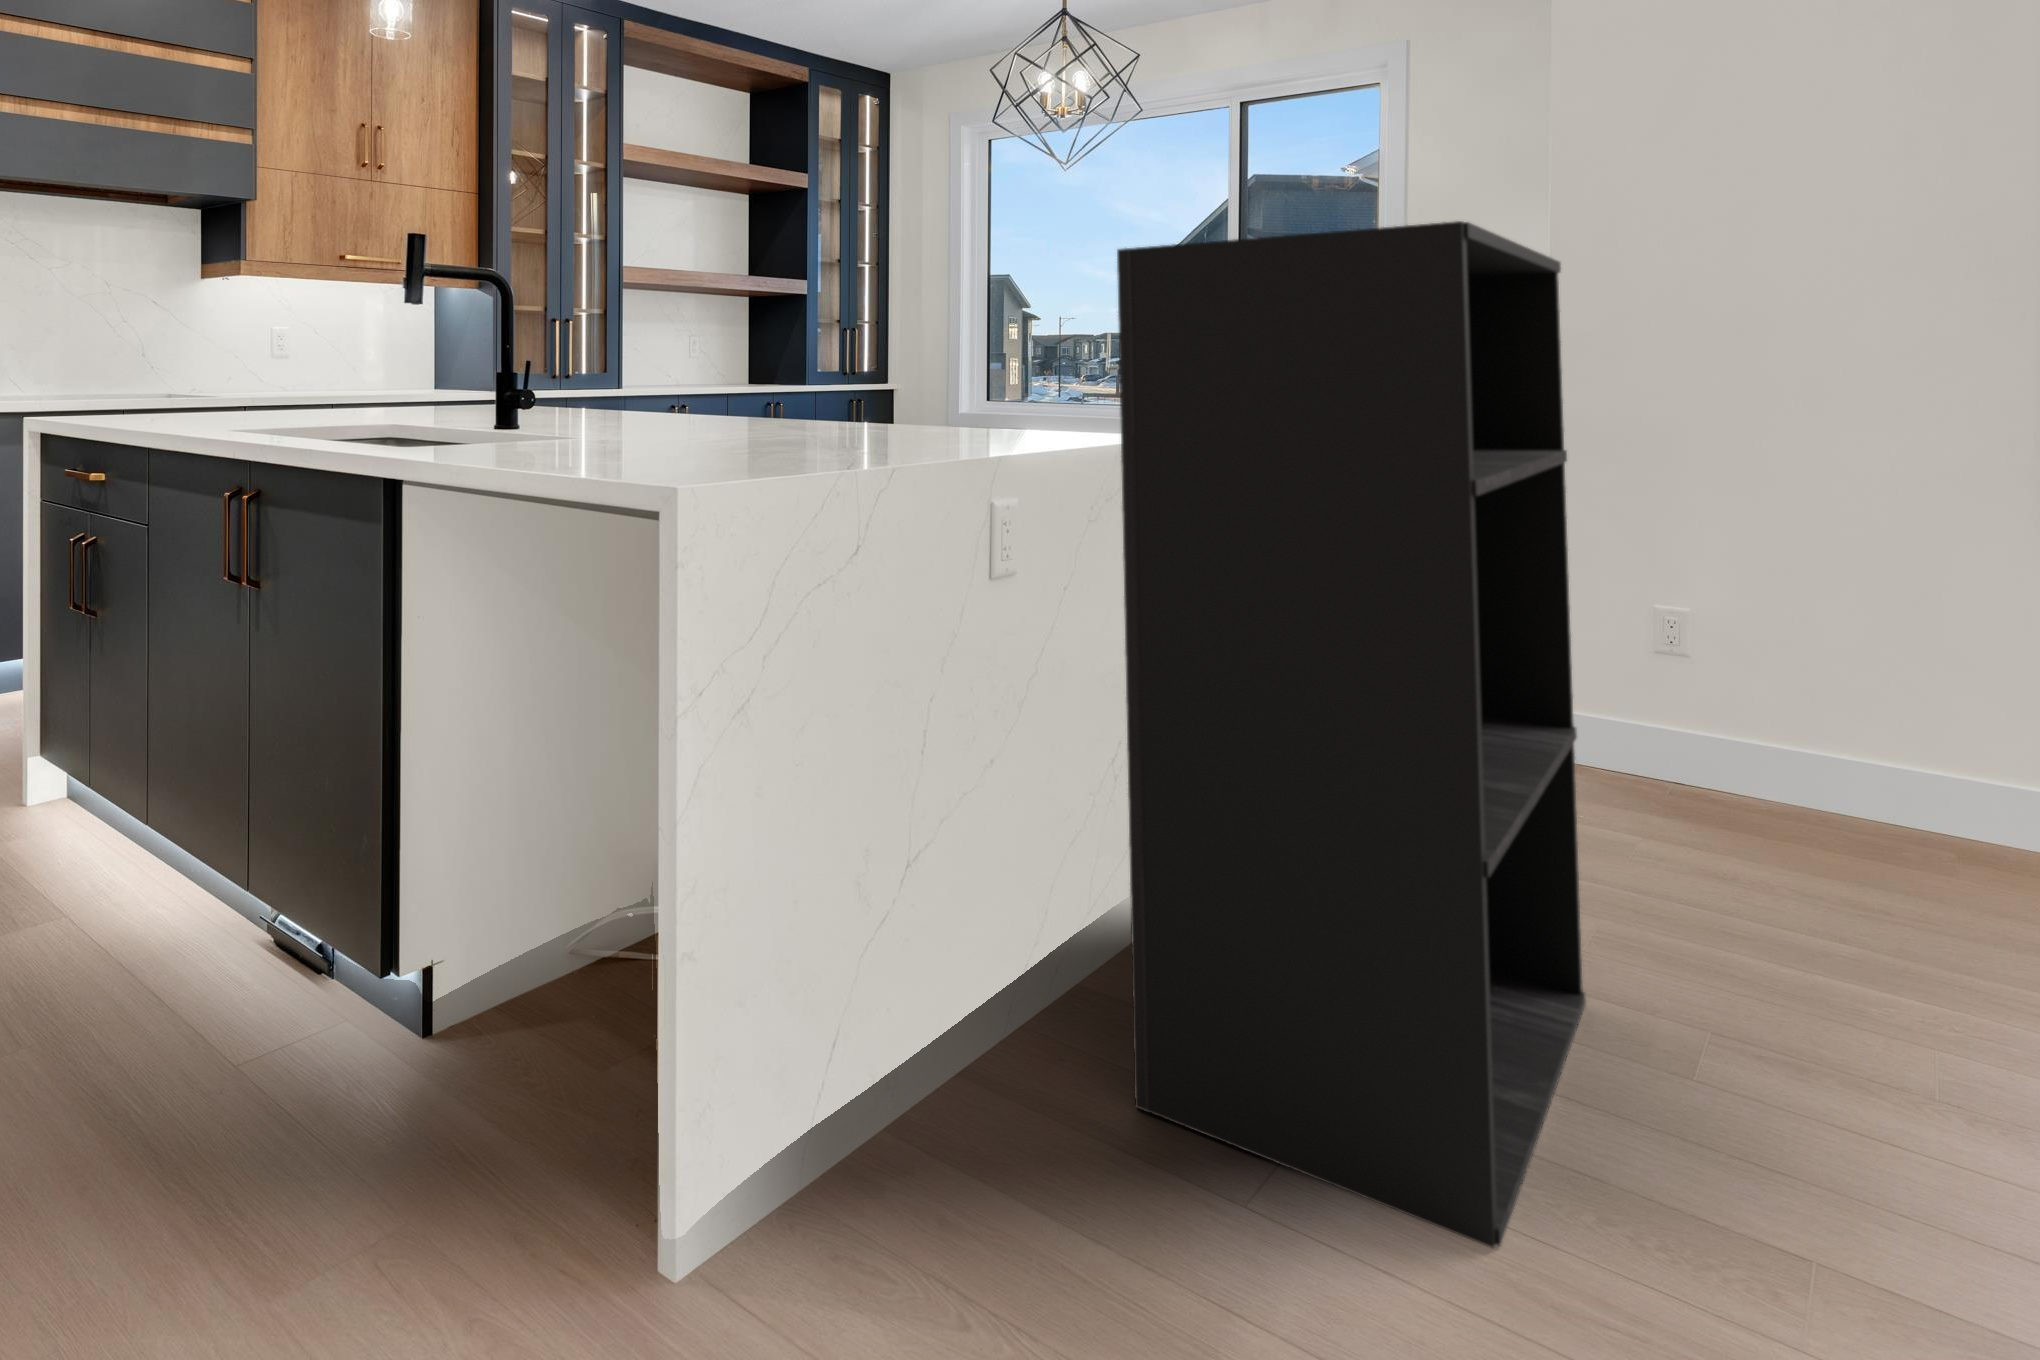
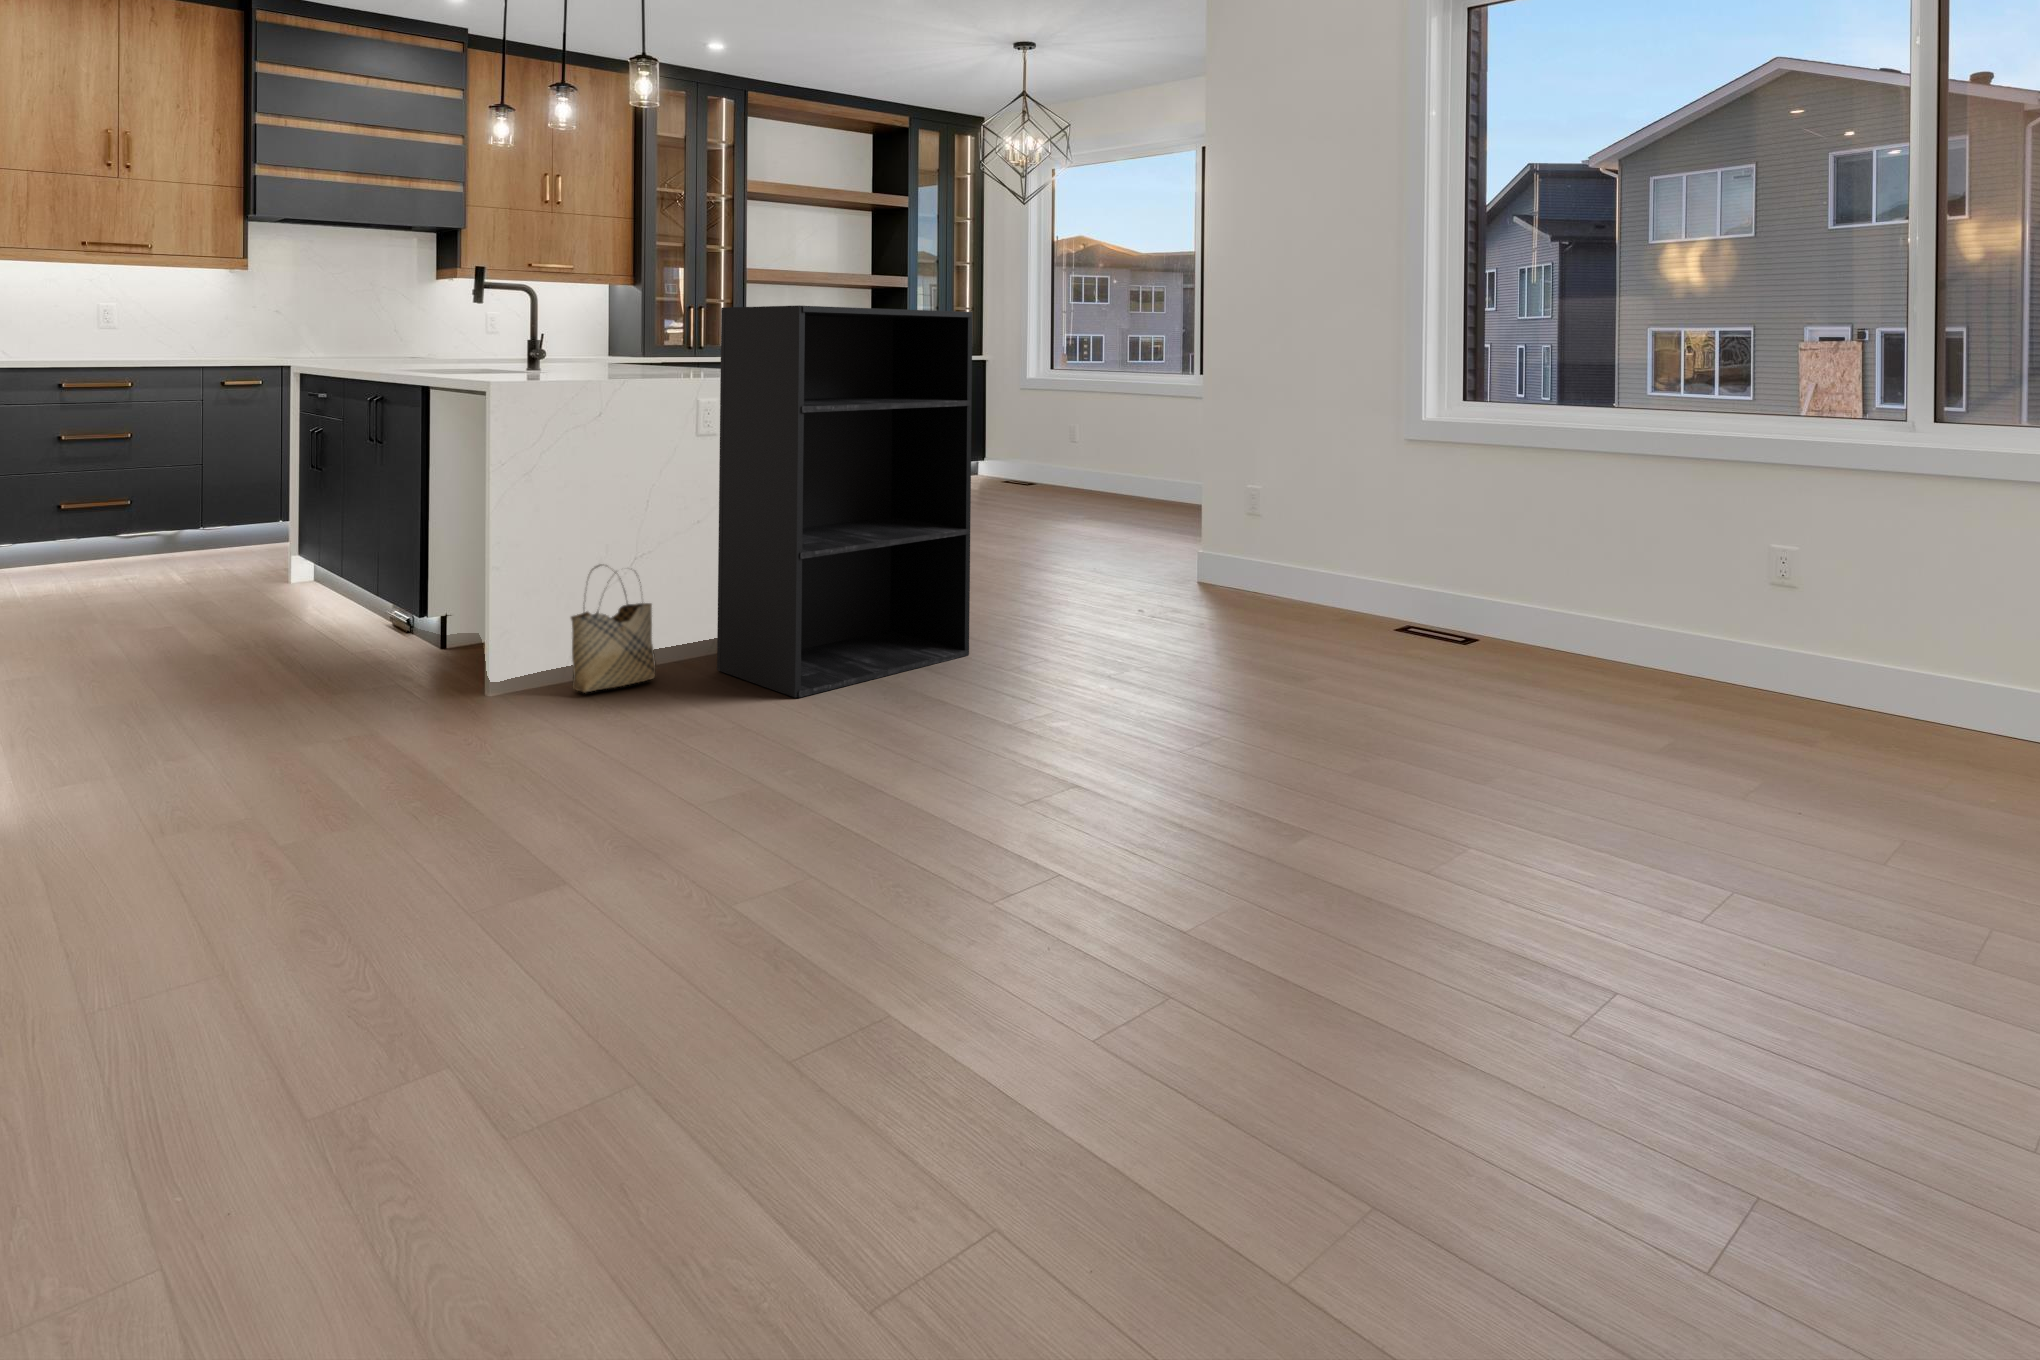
woven basket: none [887,881,1052,1269] -> present [571,565,656,692]

